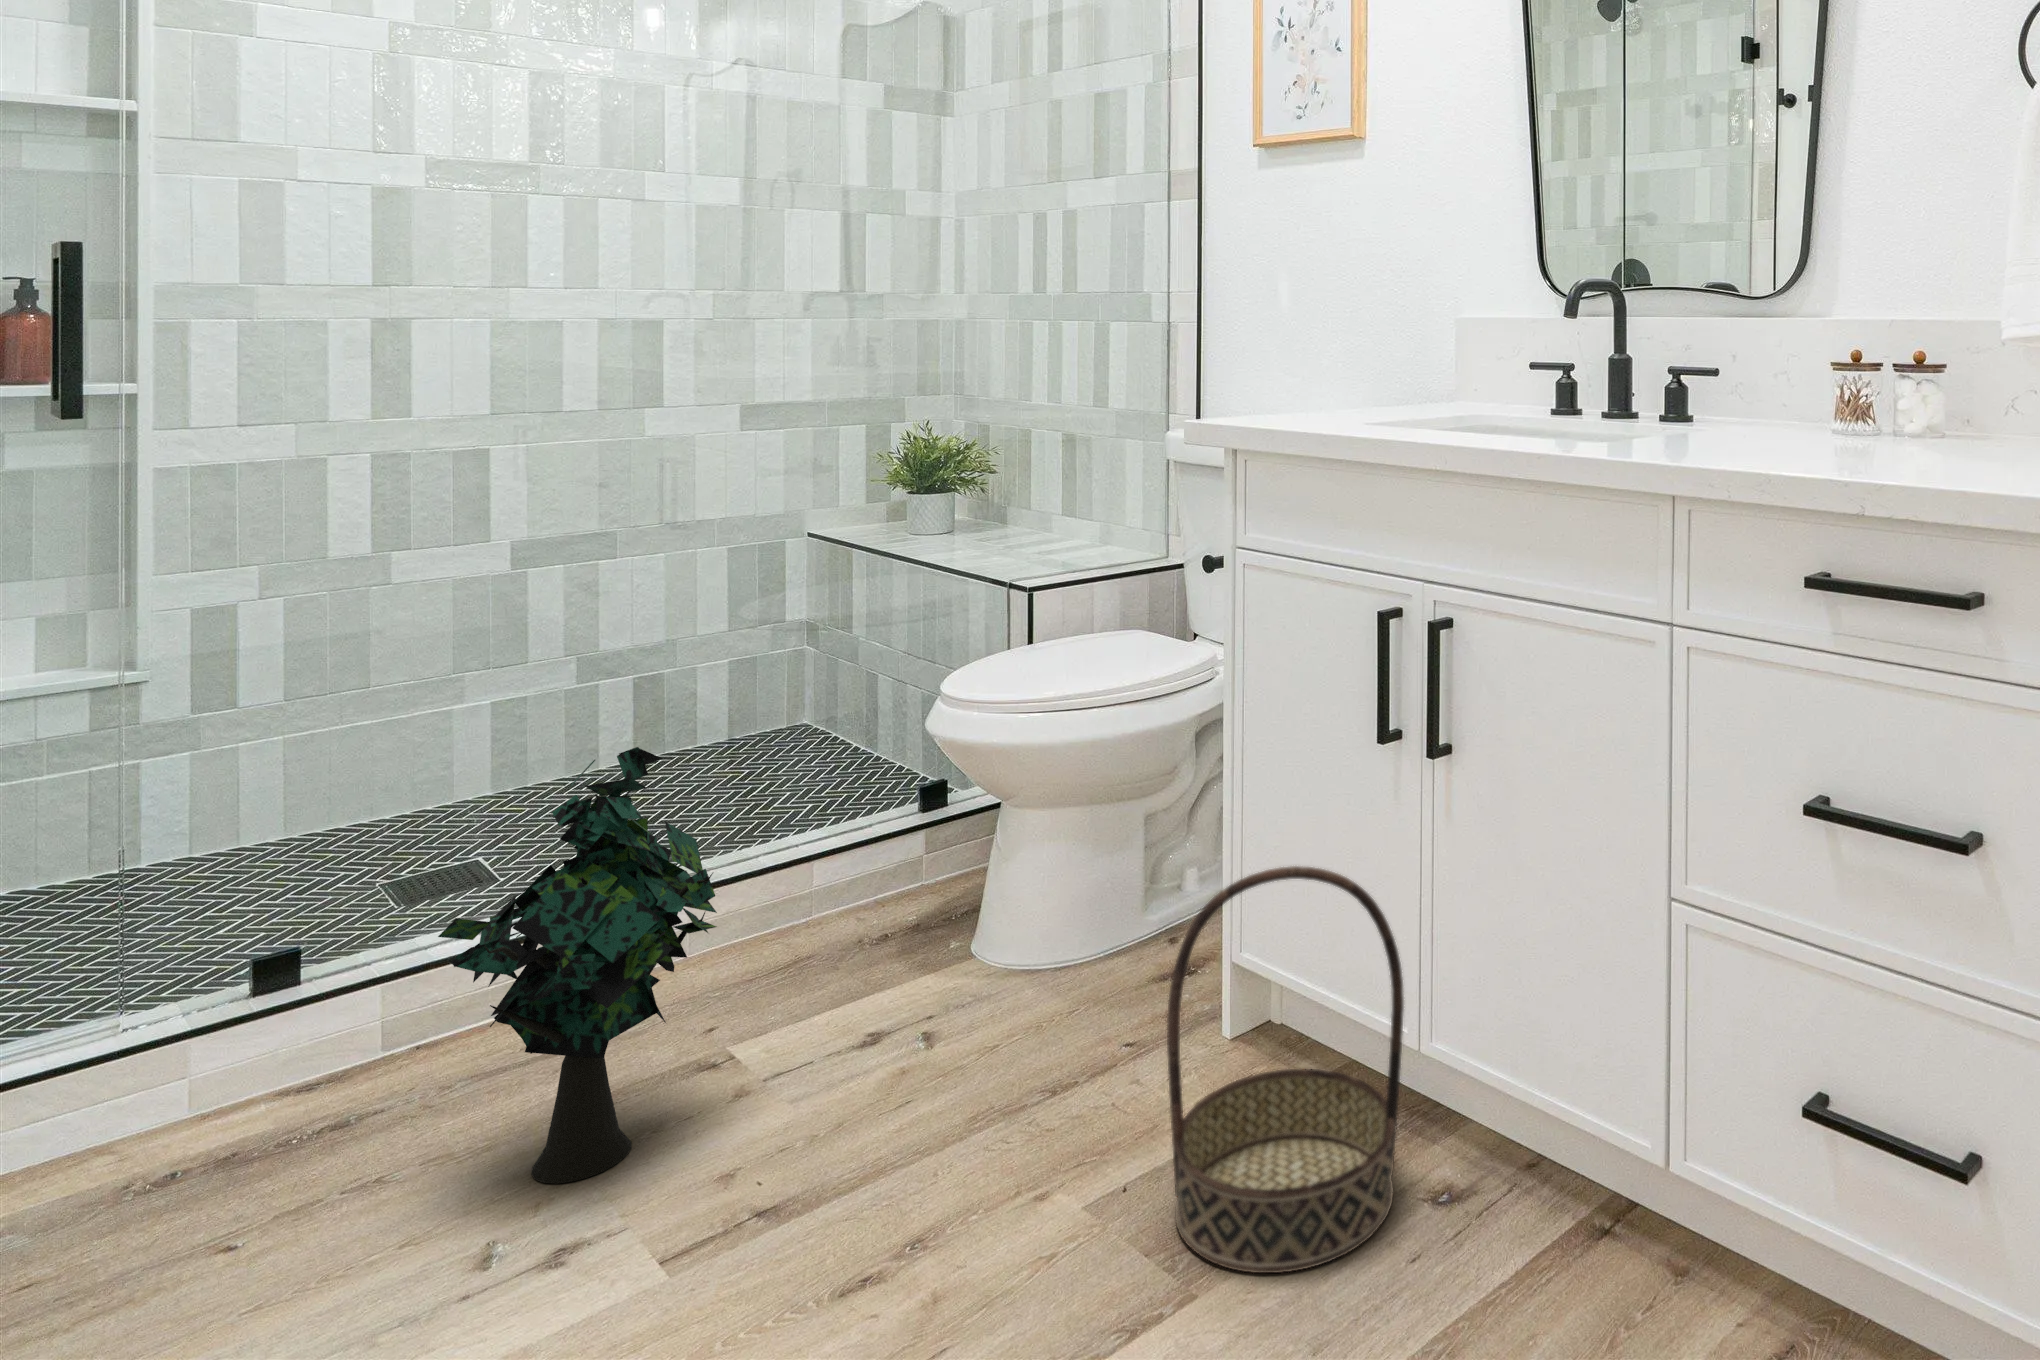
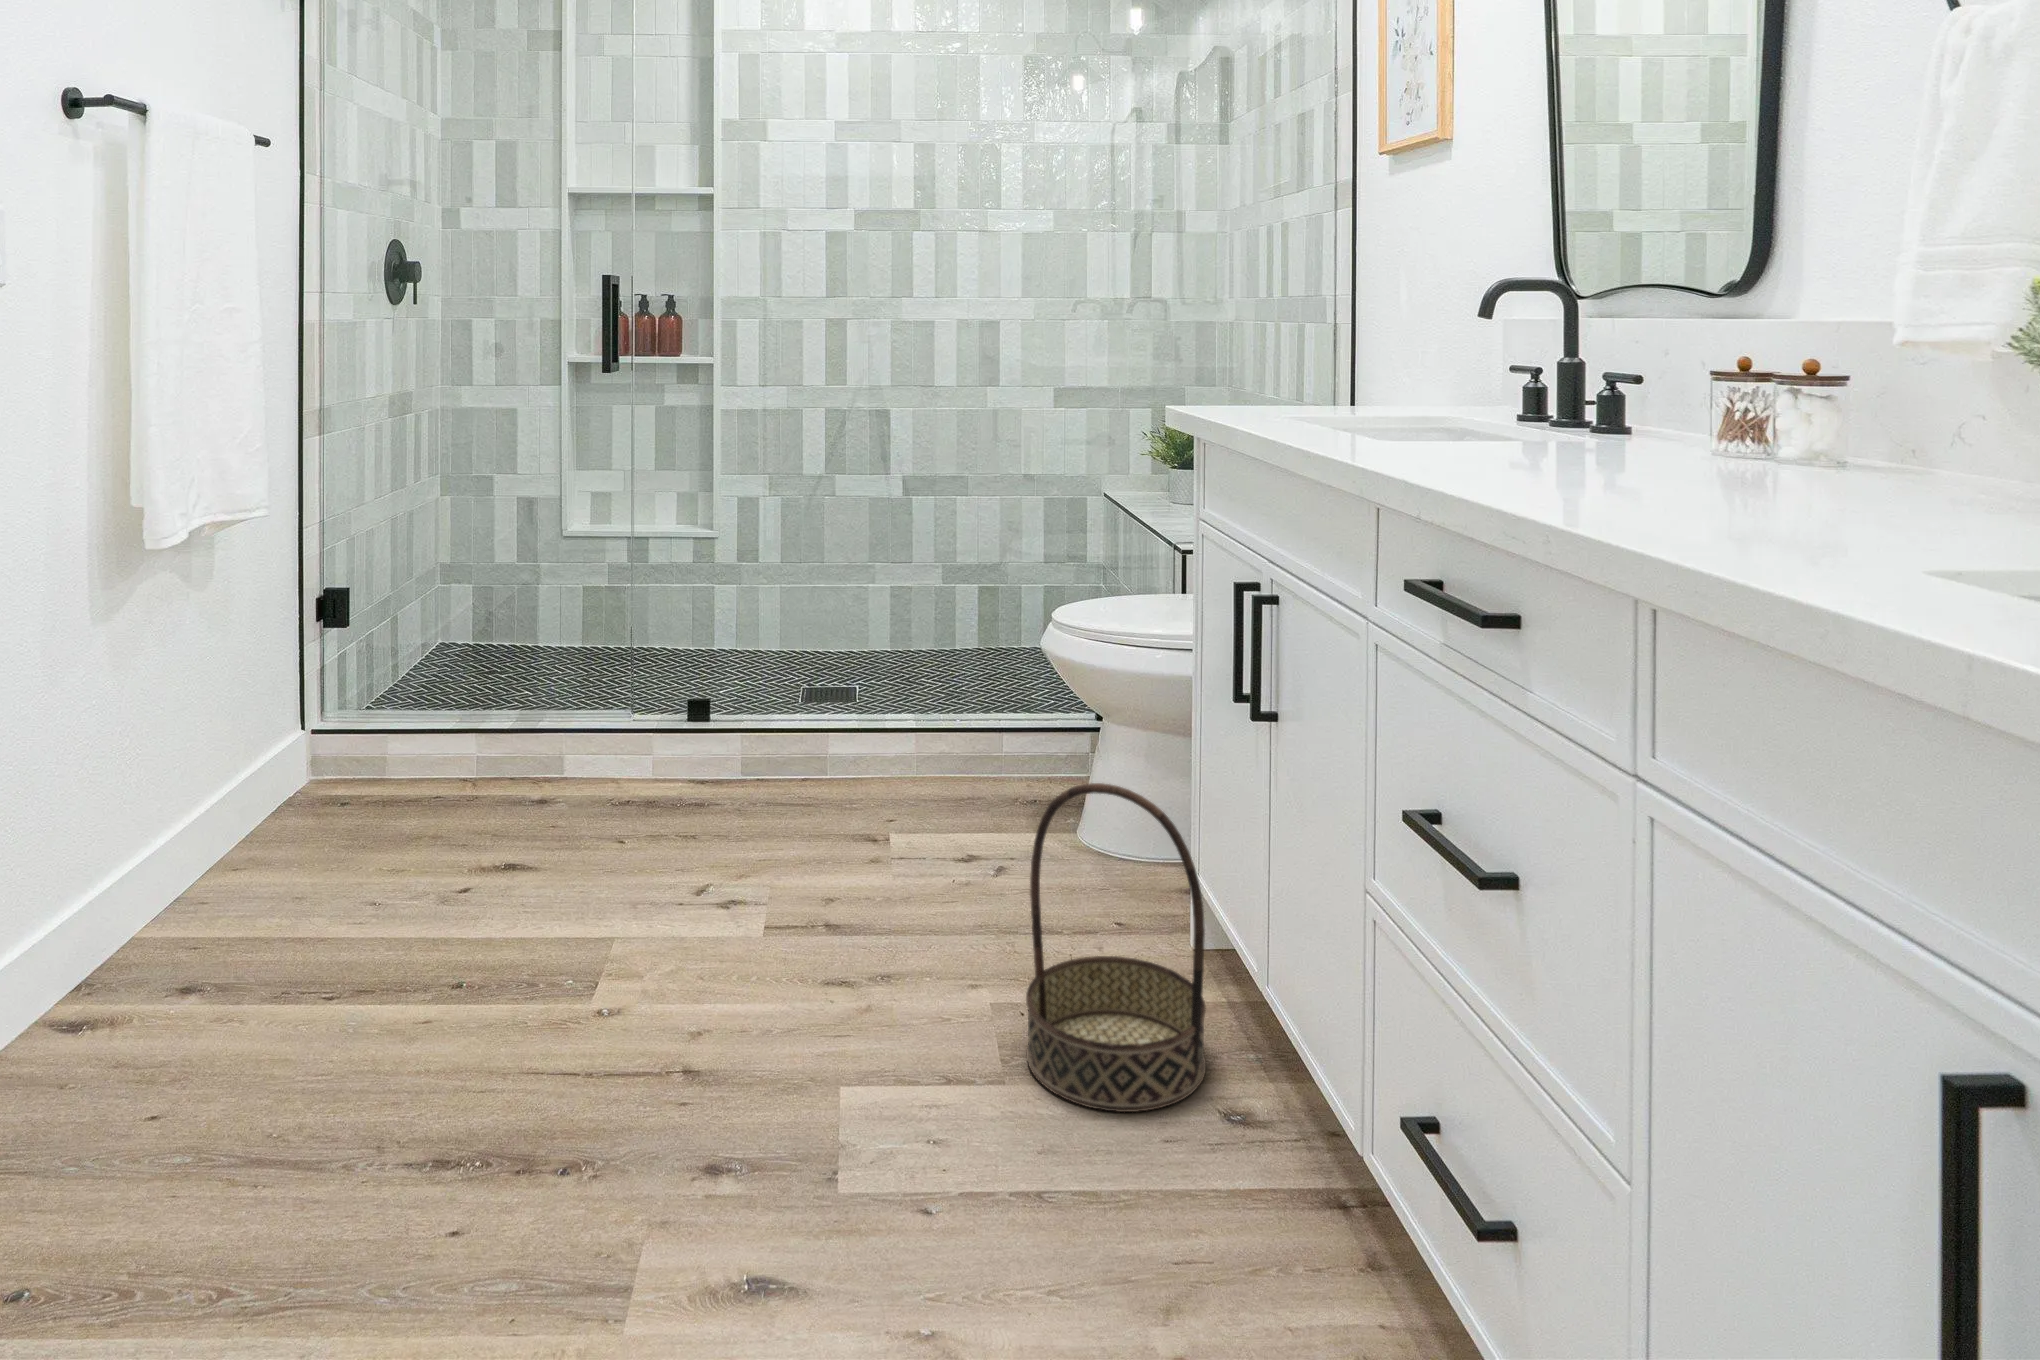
decorative plant: present [438,747,717,1184] -> none [703,611,857,876]

